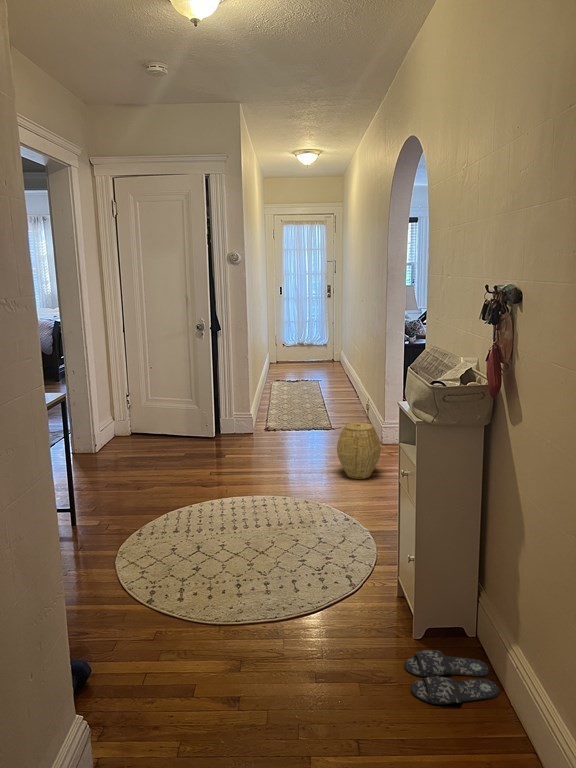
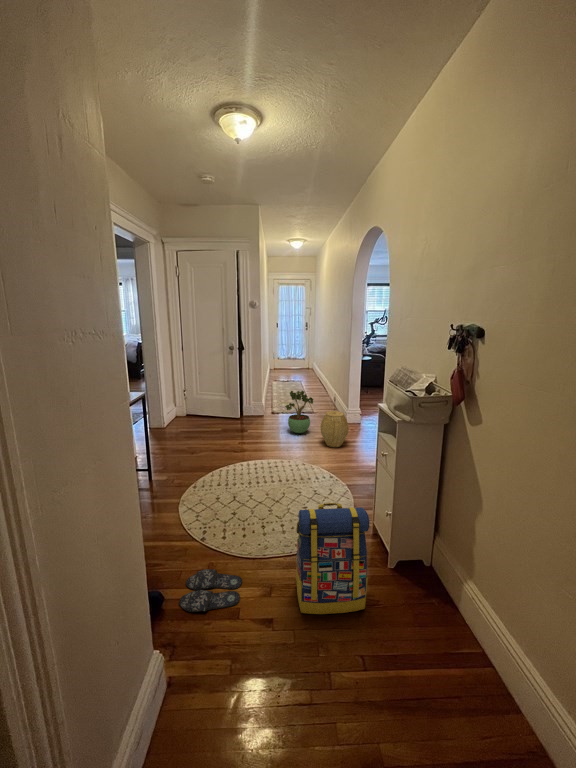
potted plant: none [284,391,327,459] -> present [285,391,313,433]
backpack: none [272,538,372,690] -> present [295,503,370,614]
slippers: present [404,650,499,704] -> present [179,569,242,612]

